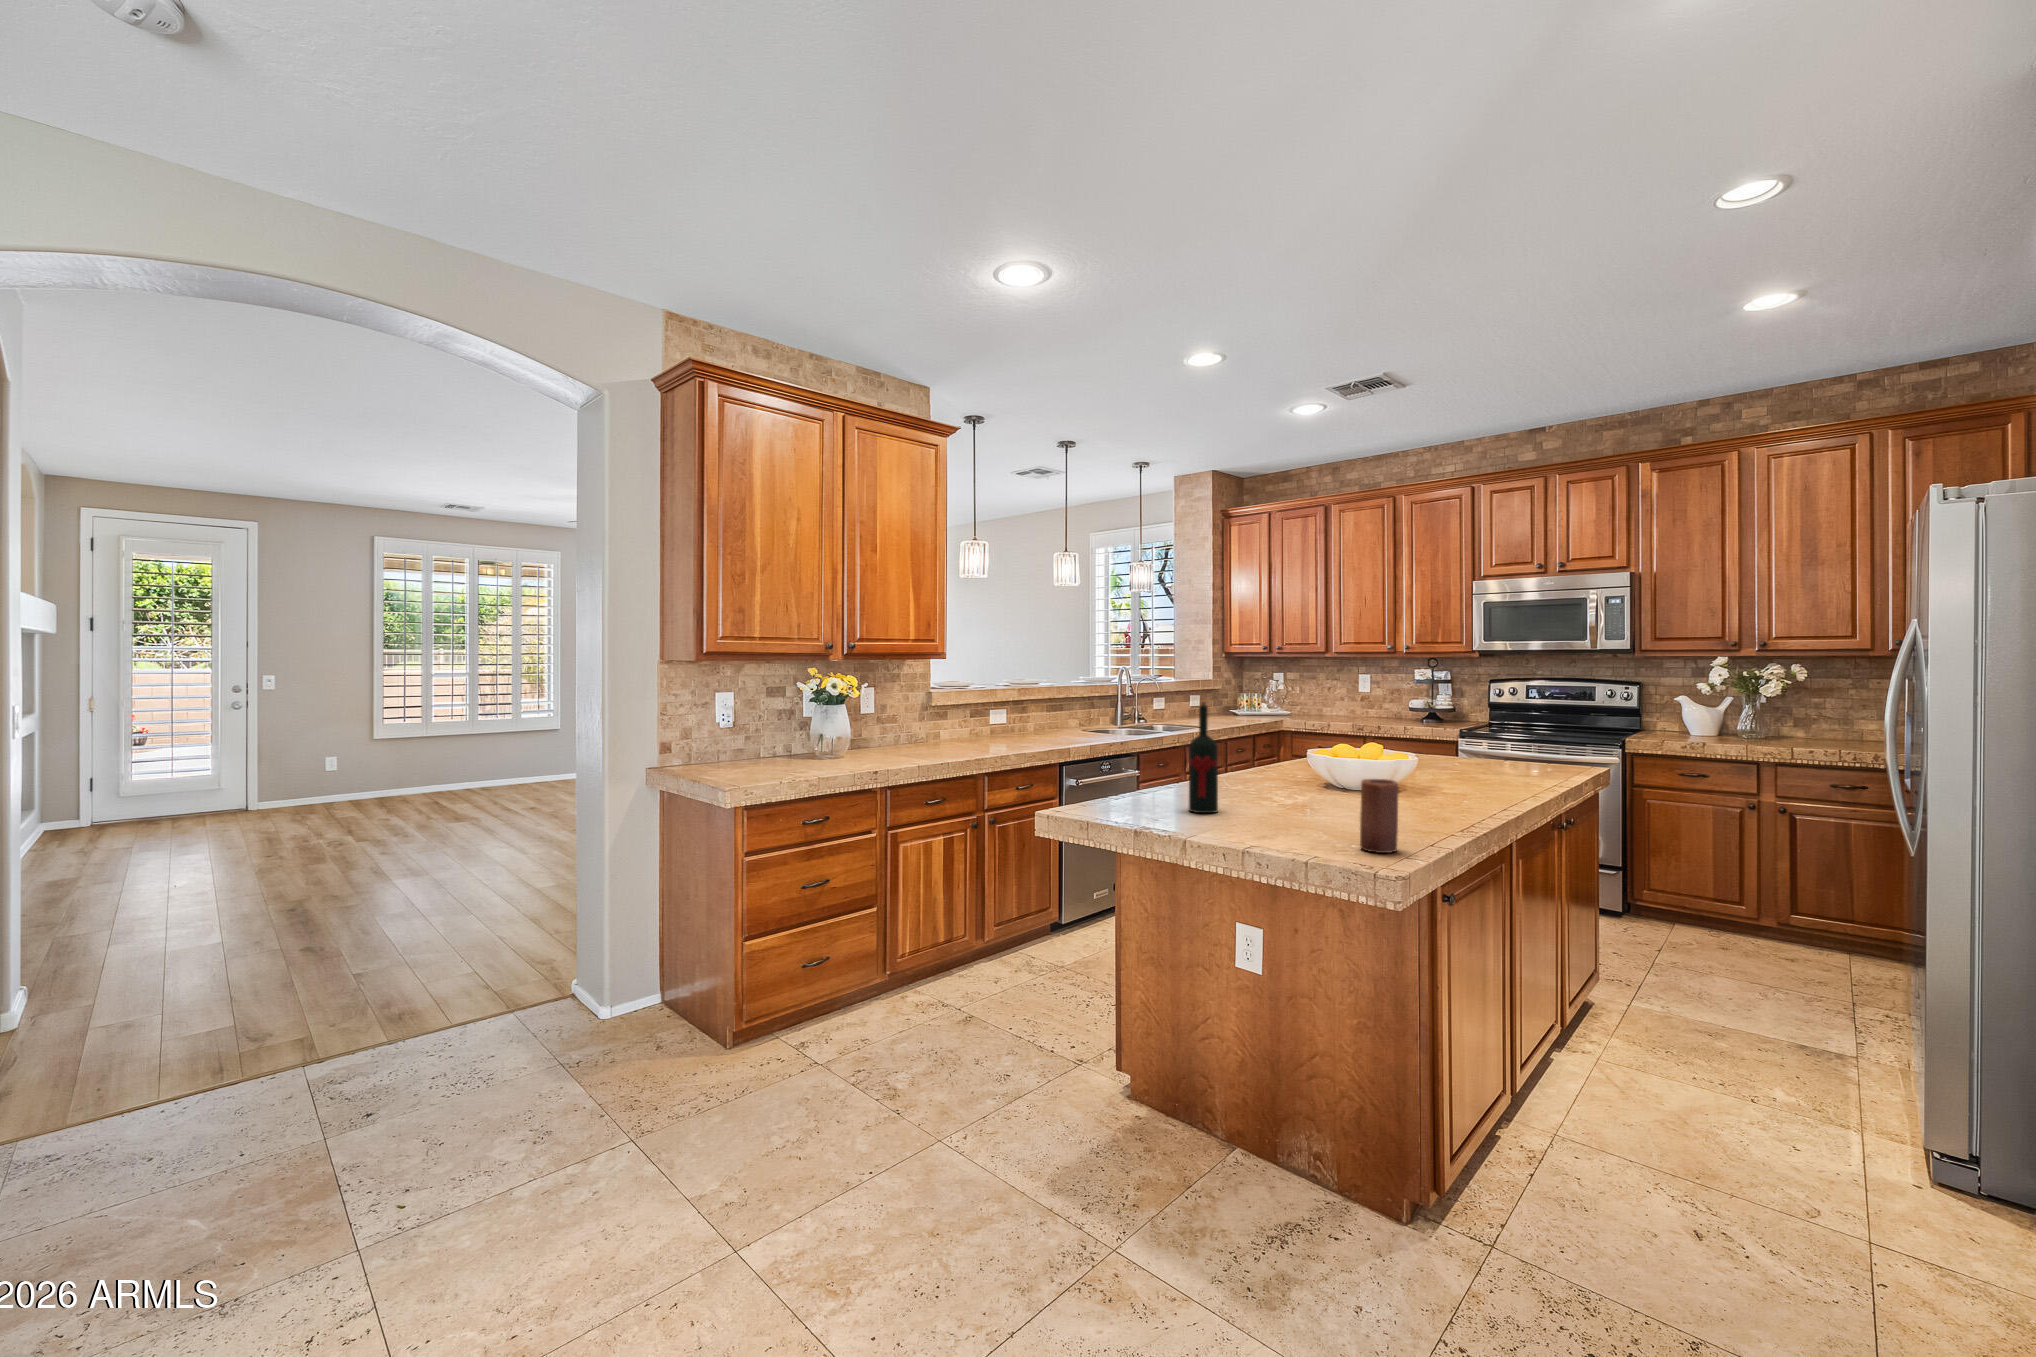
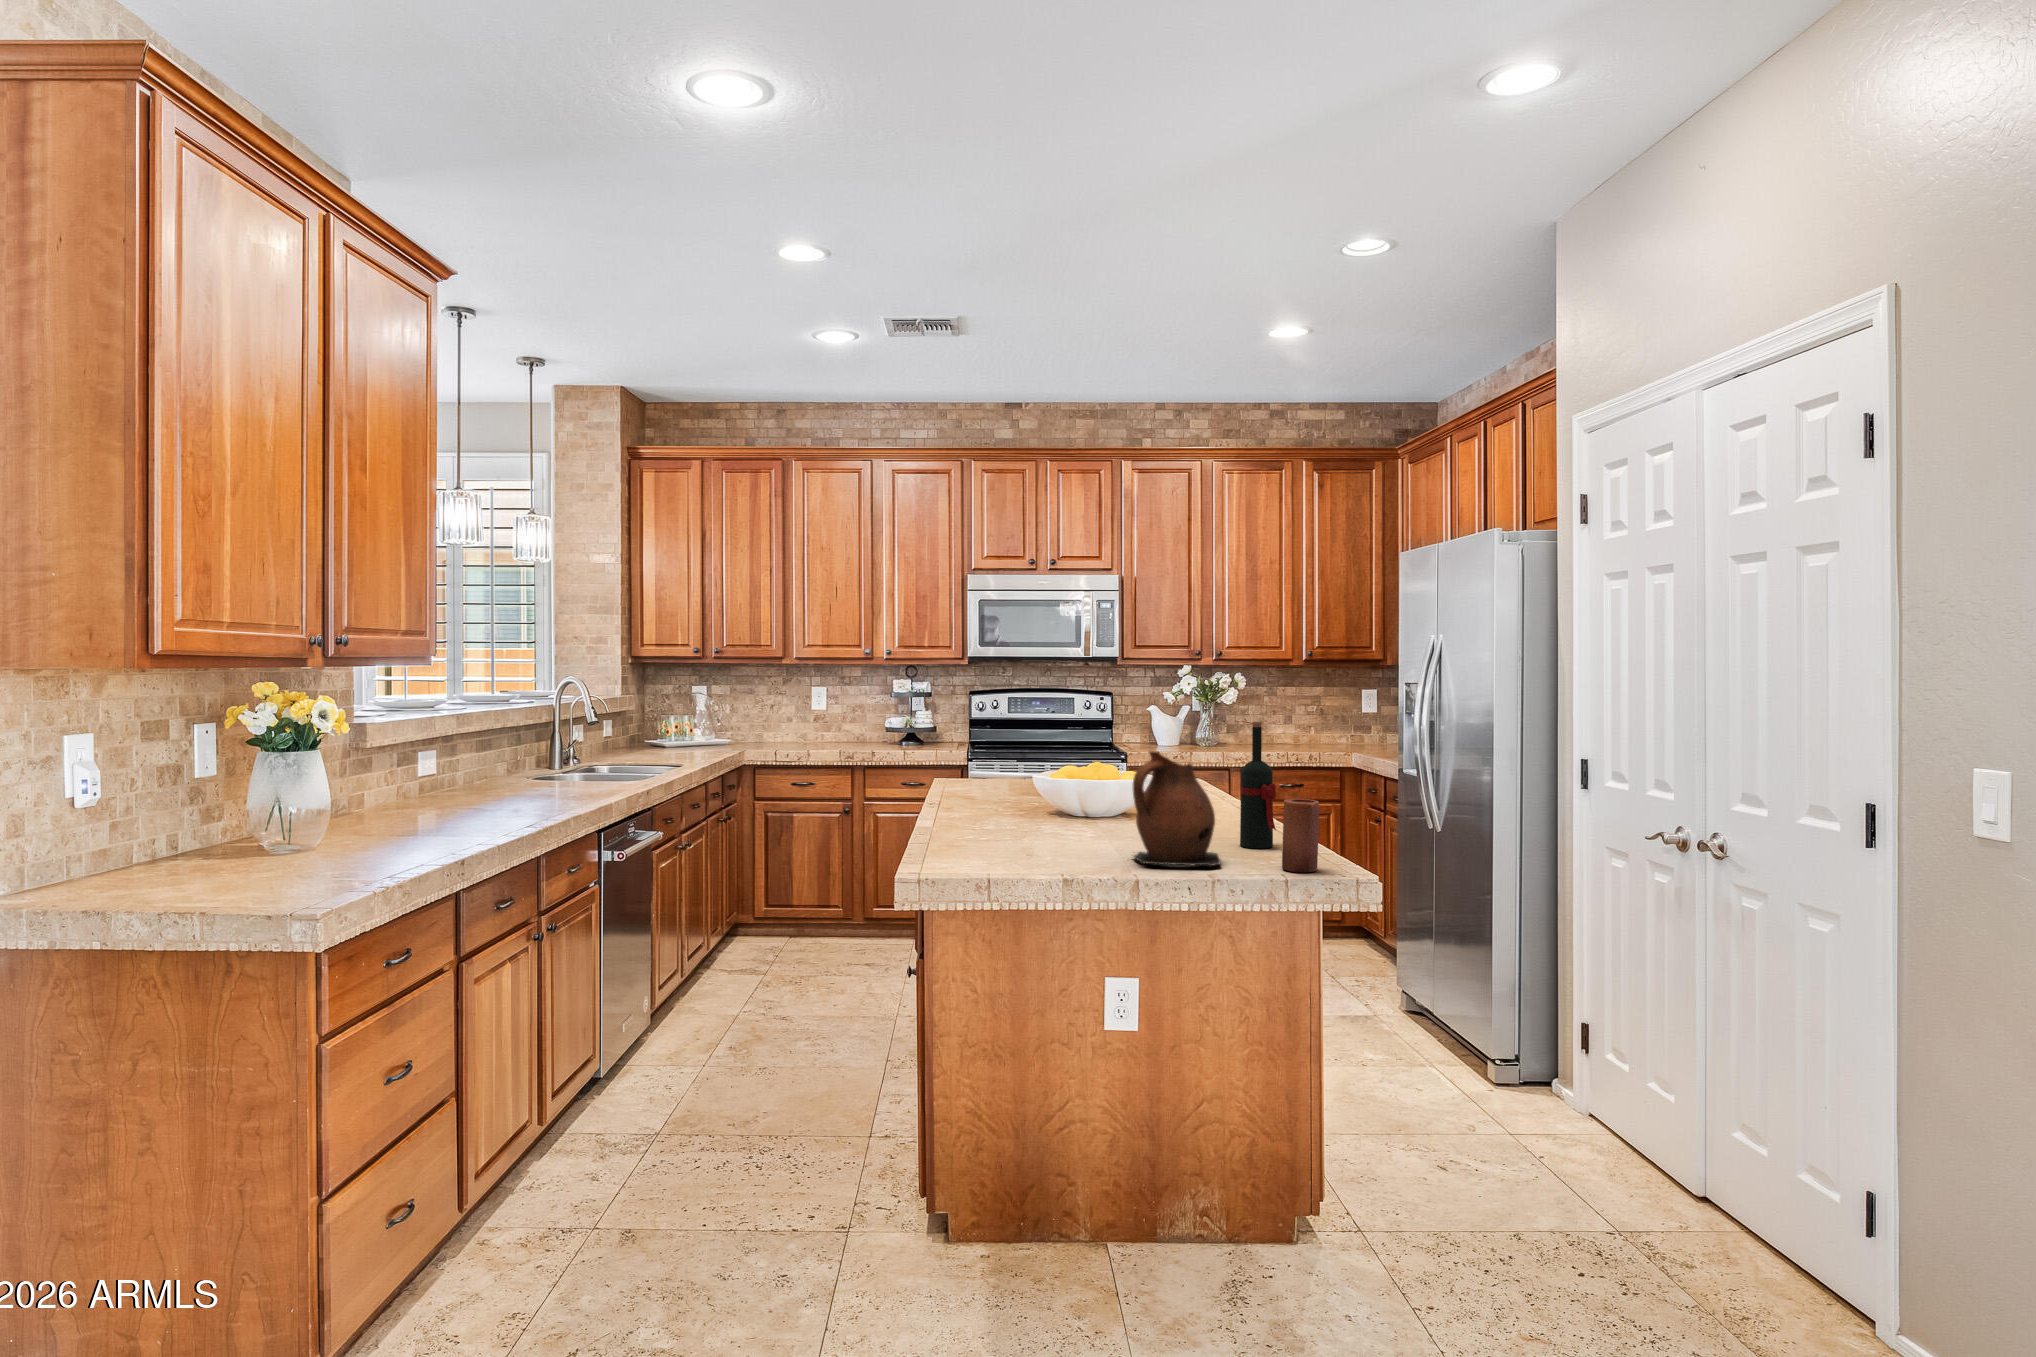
wine bottle: present [1189,701,1218,813] -> present [1240,722,1276,848]
ceramic pitcher: none [1243,725,1345,836] -> present [1133,751,1220,867]

